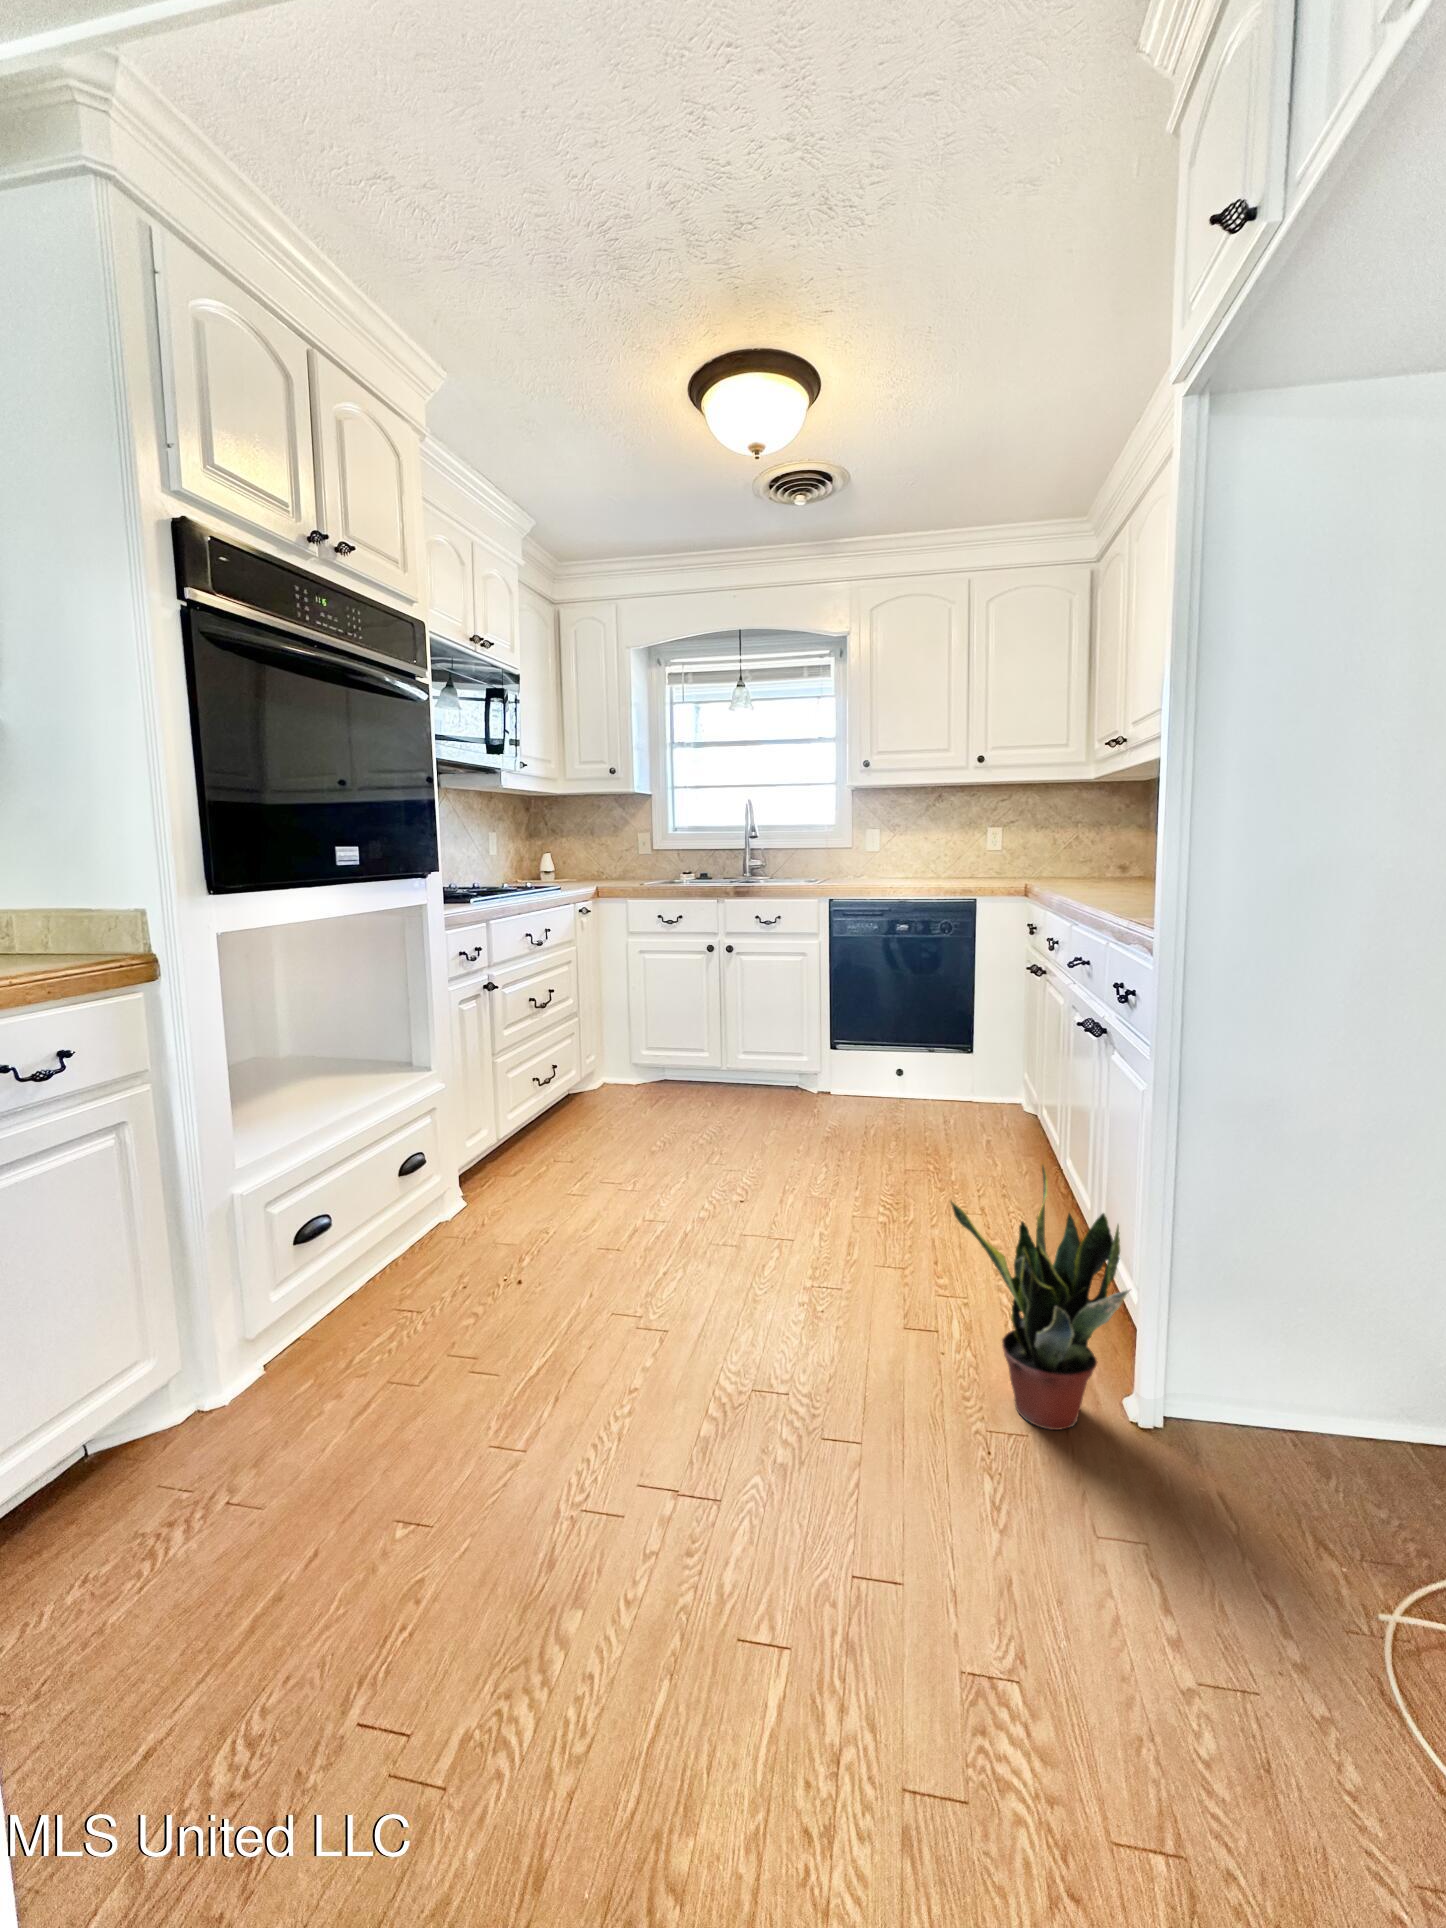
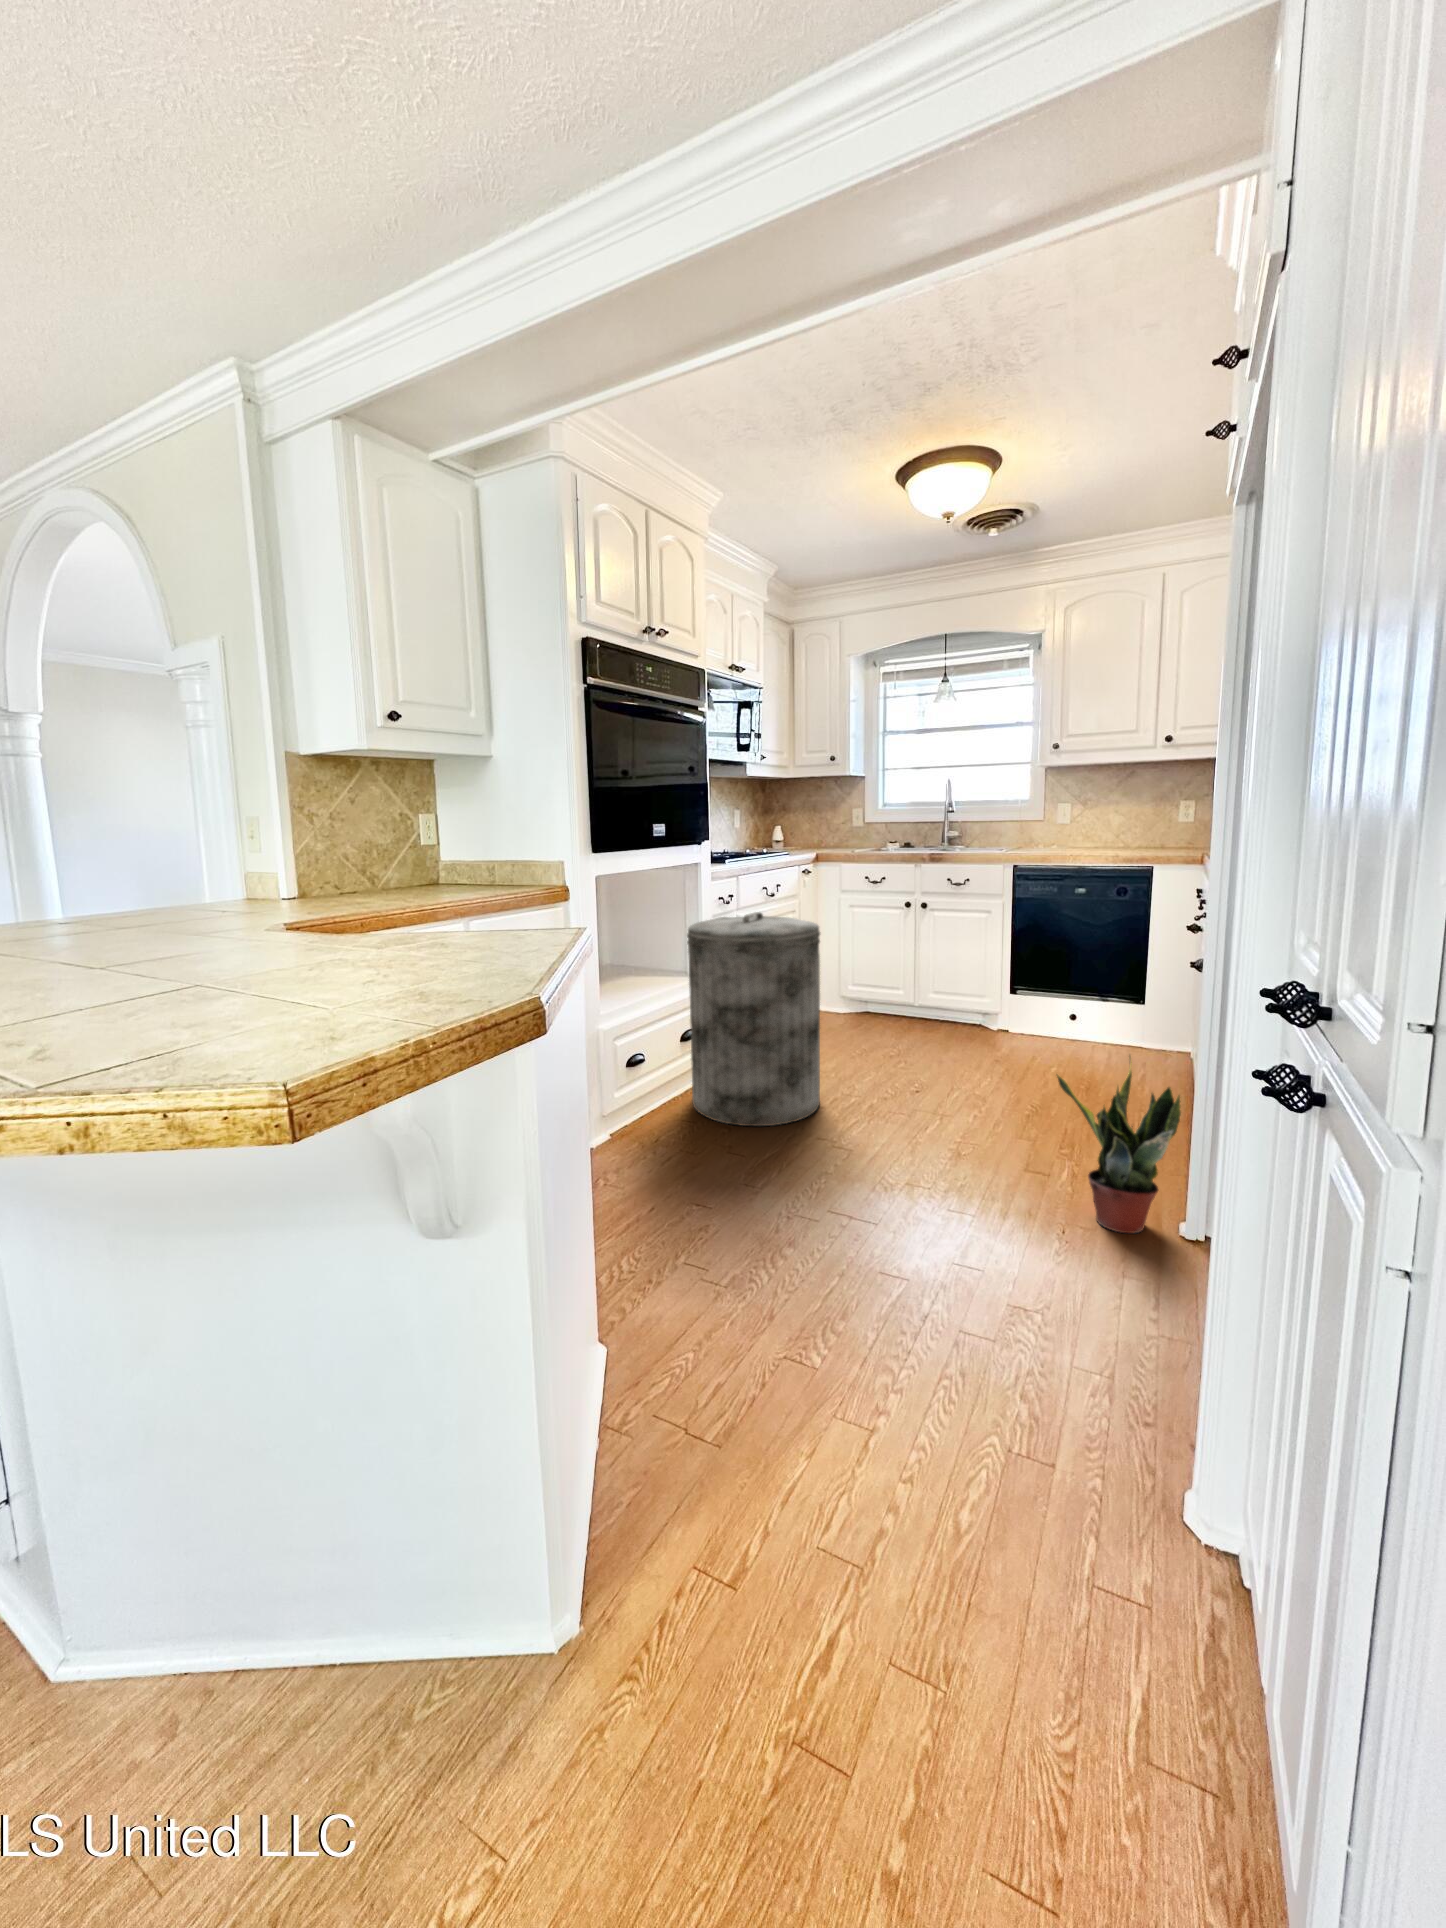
trash can: none [402,976,614,1305] -> present [687,912,820,1126]

